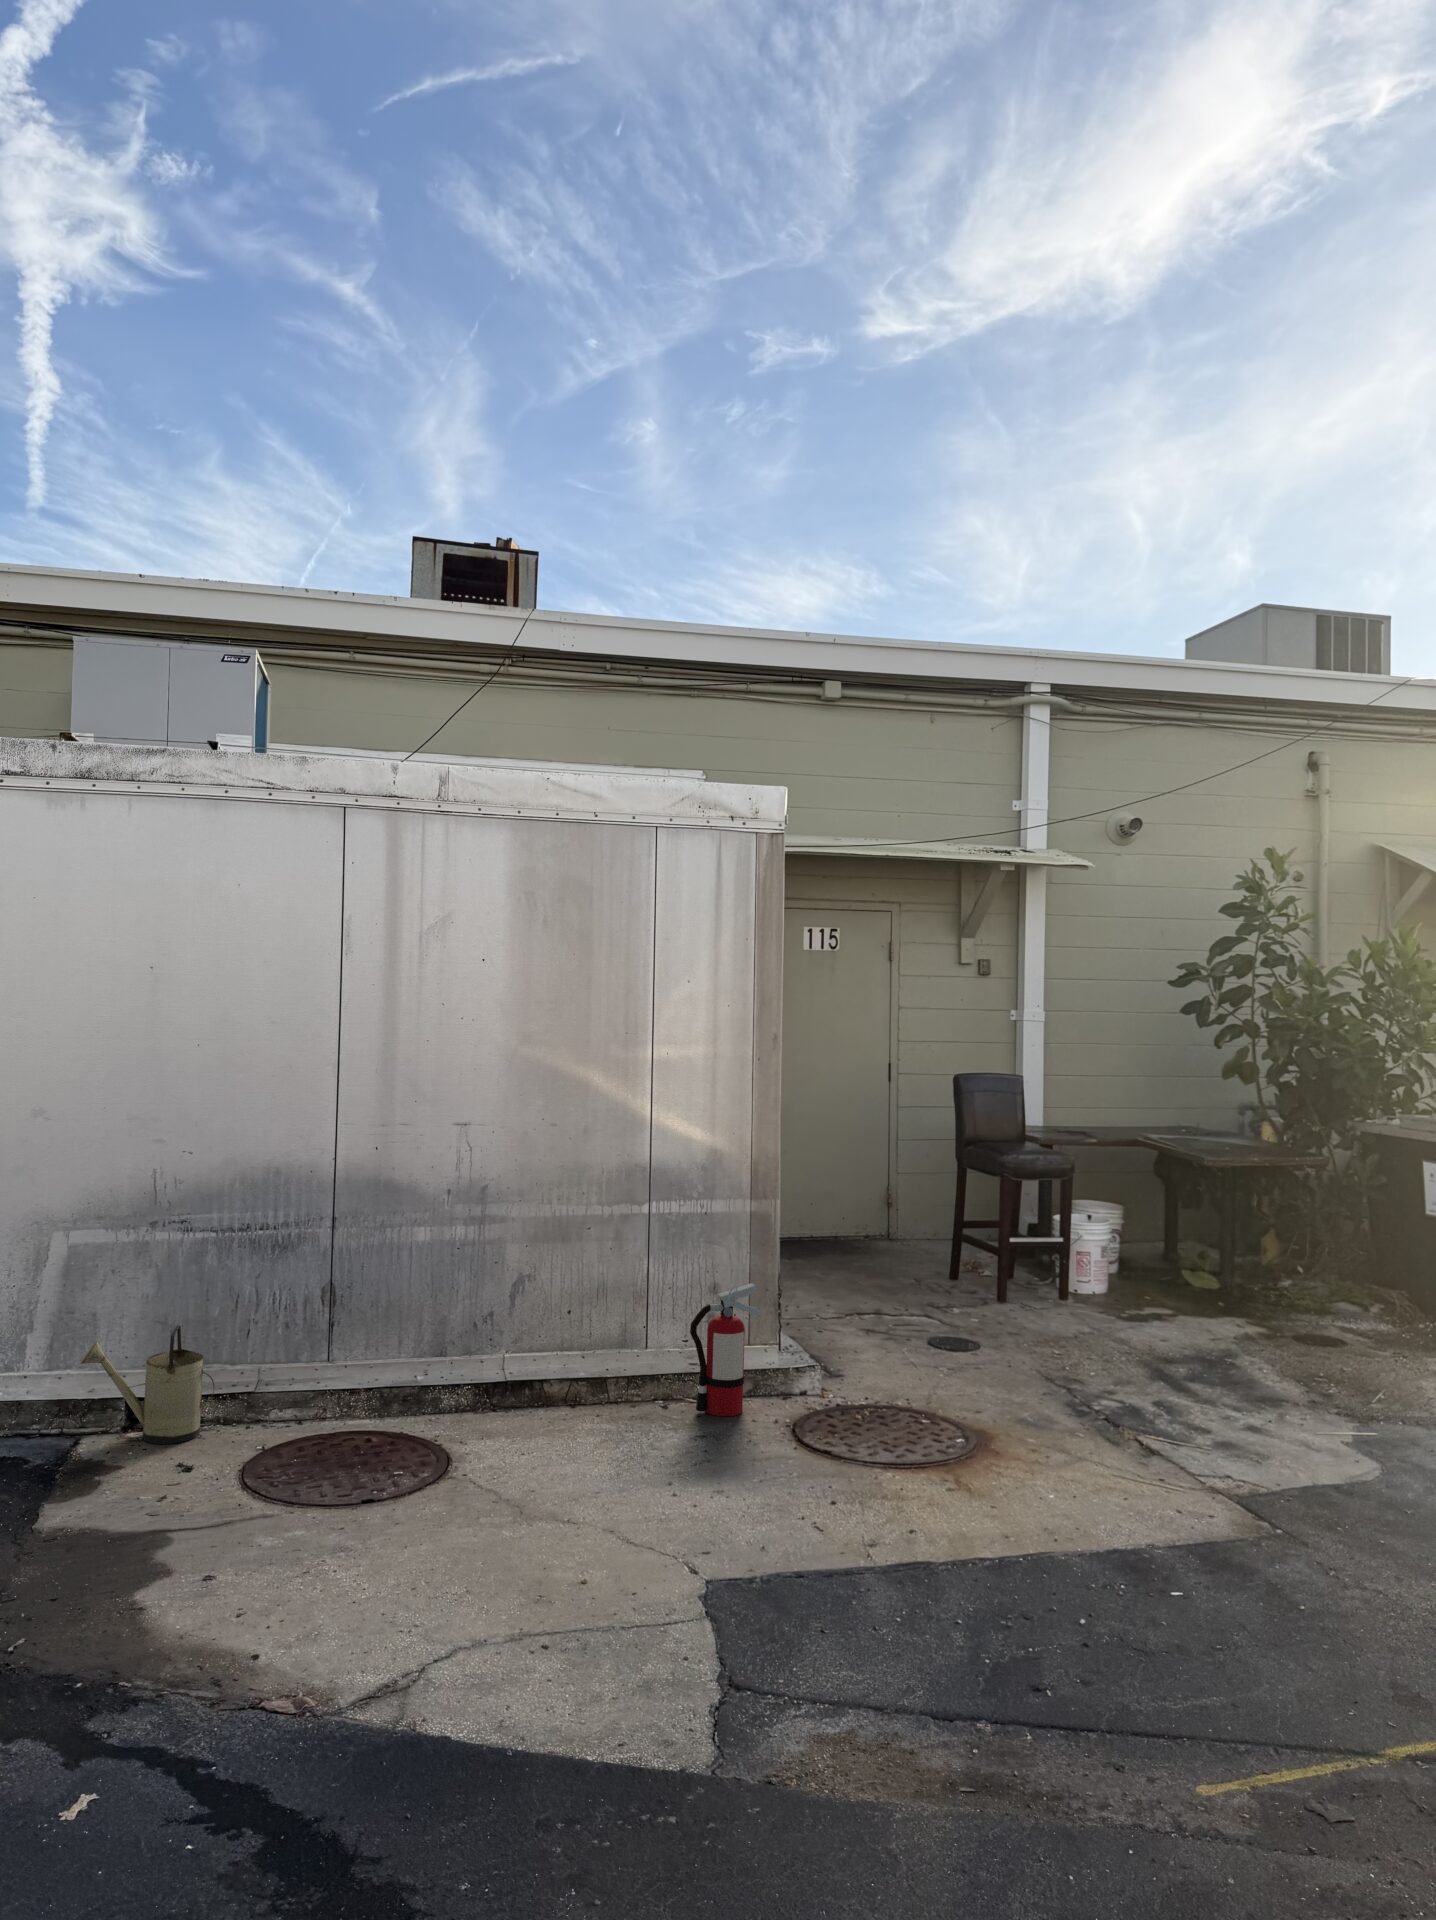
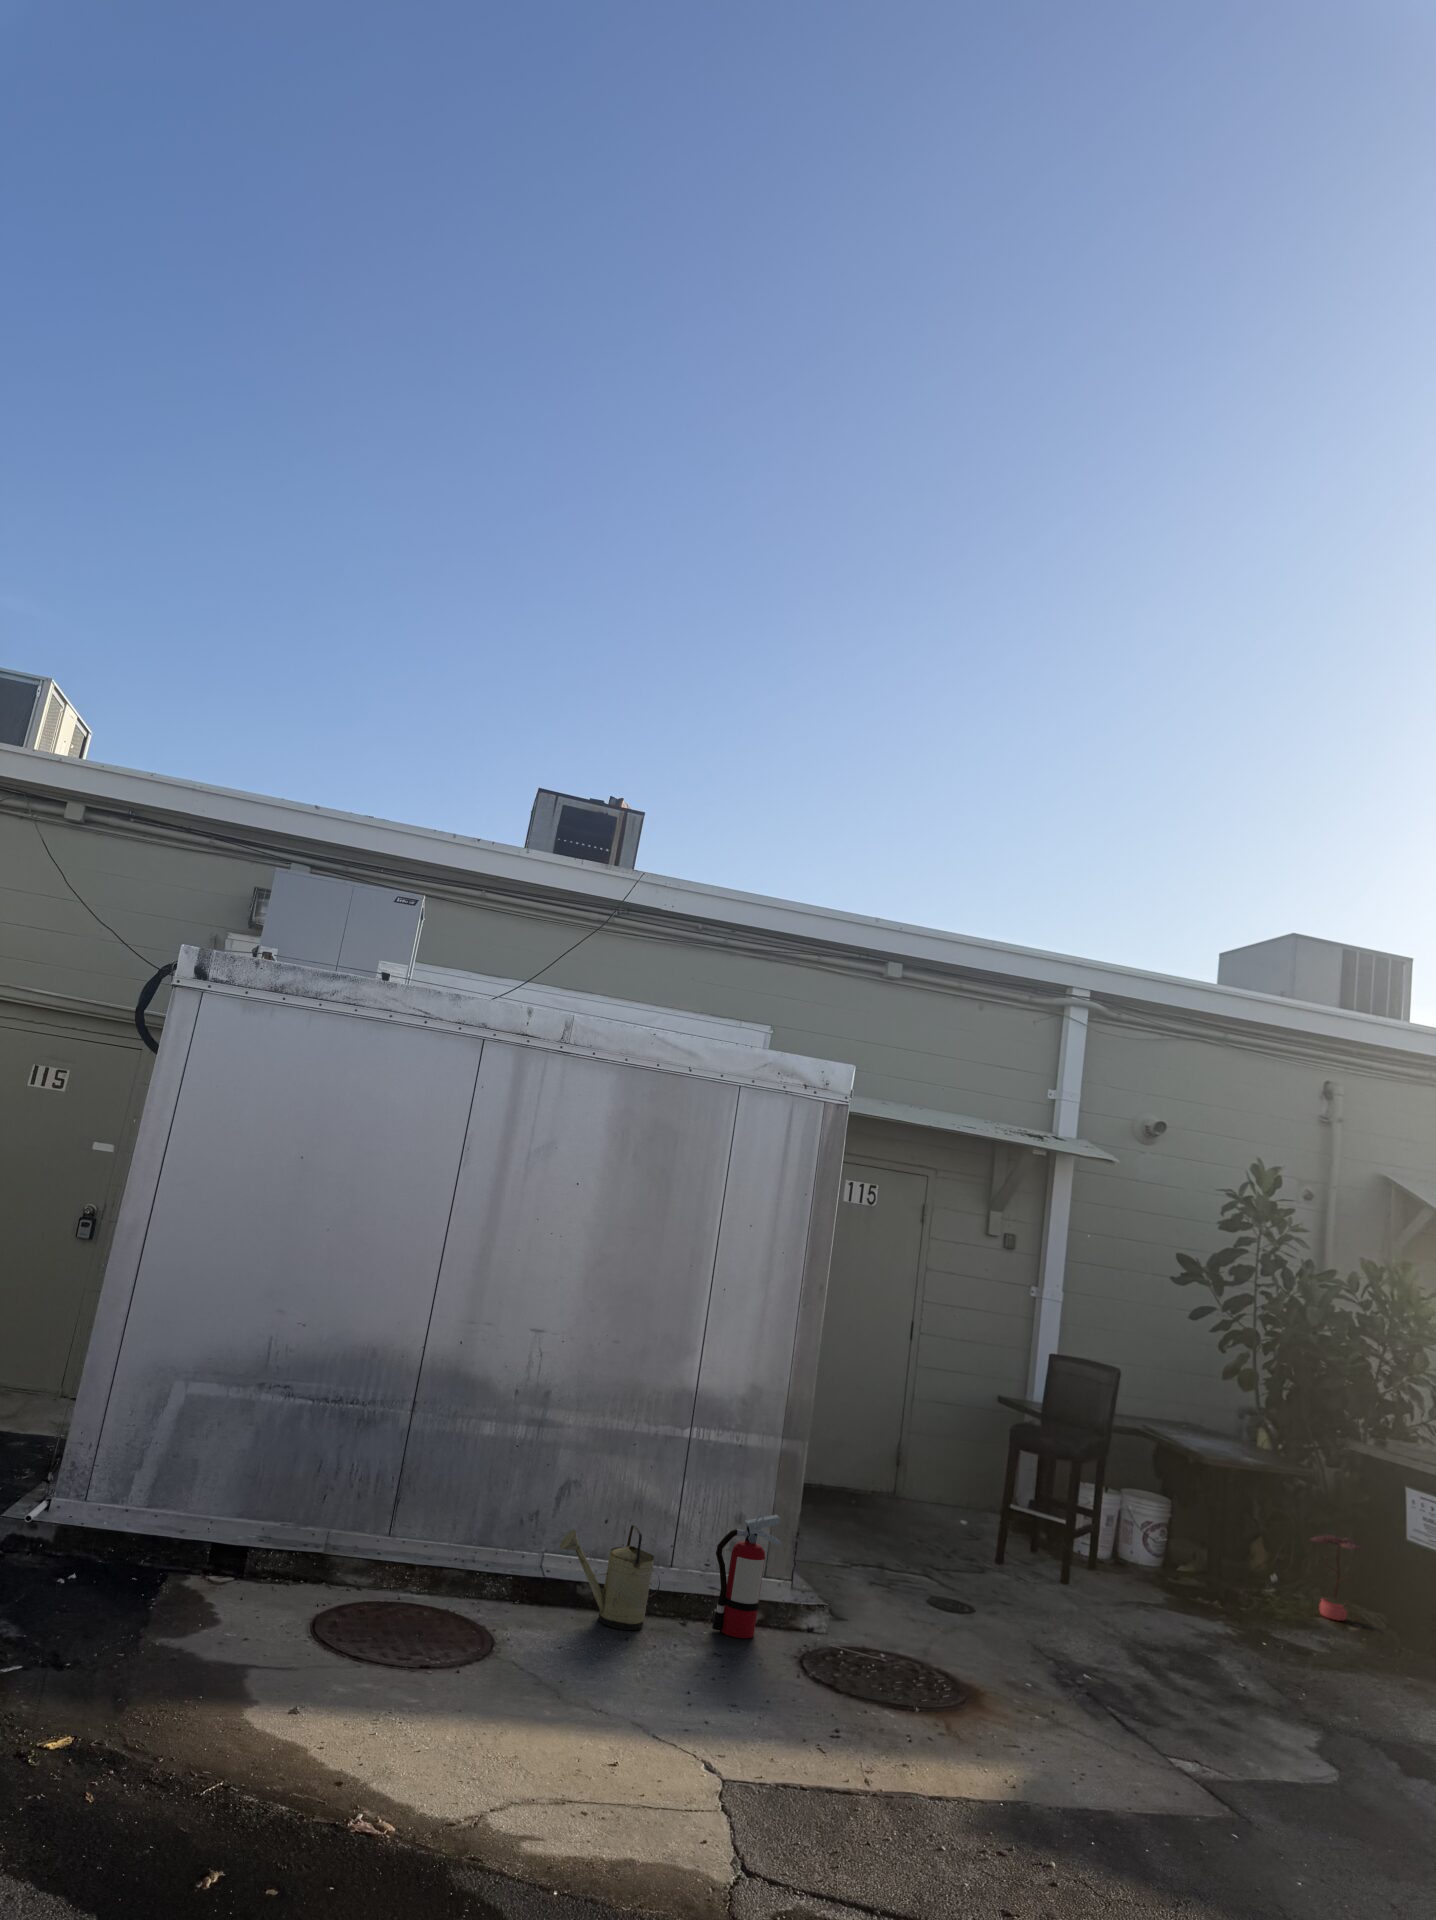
potted plant: none [1326,1219,1388,1303] -> present [1311,1535,1364,1621]
watering can: present [80,1325,215,1444] -> present [560,1525,660,1630]

